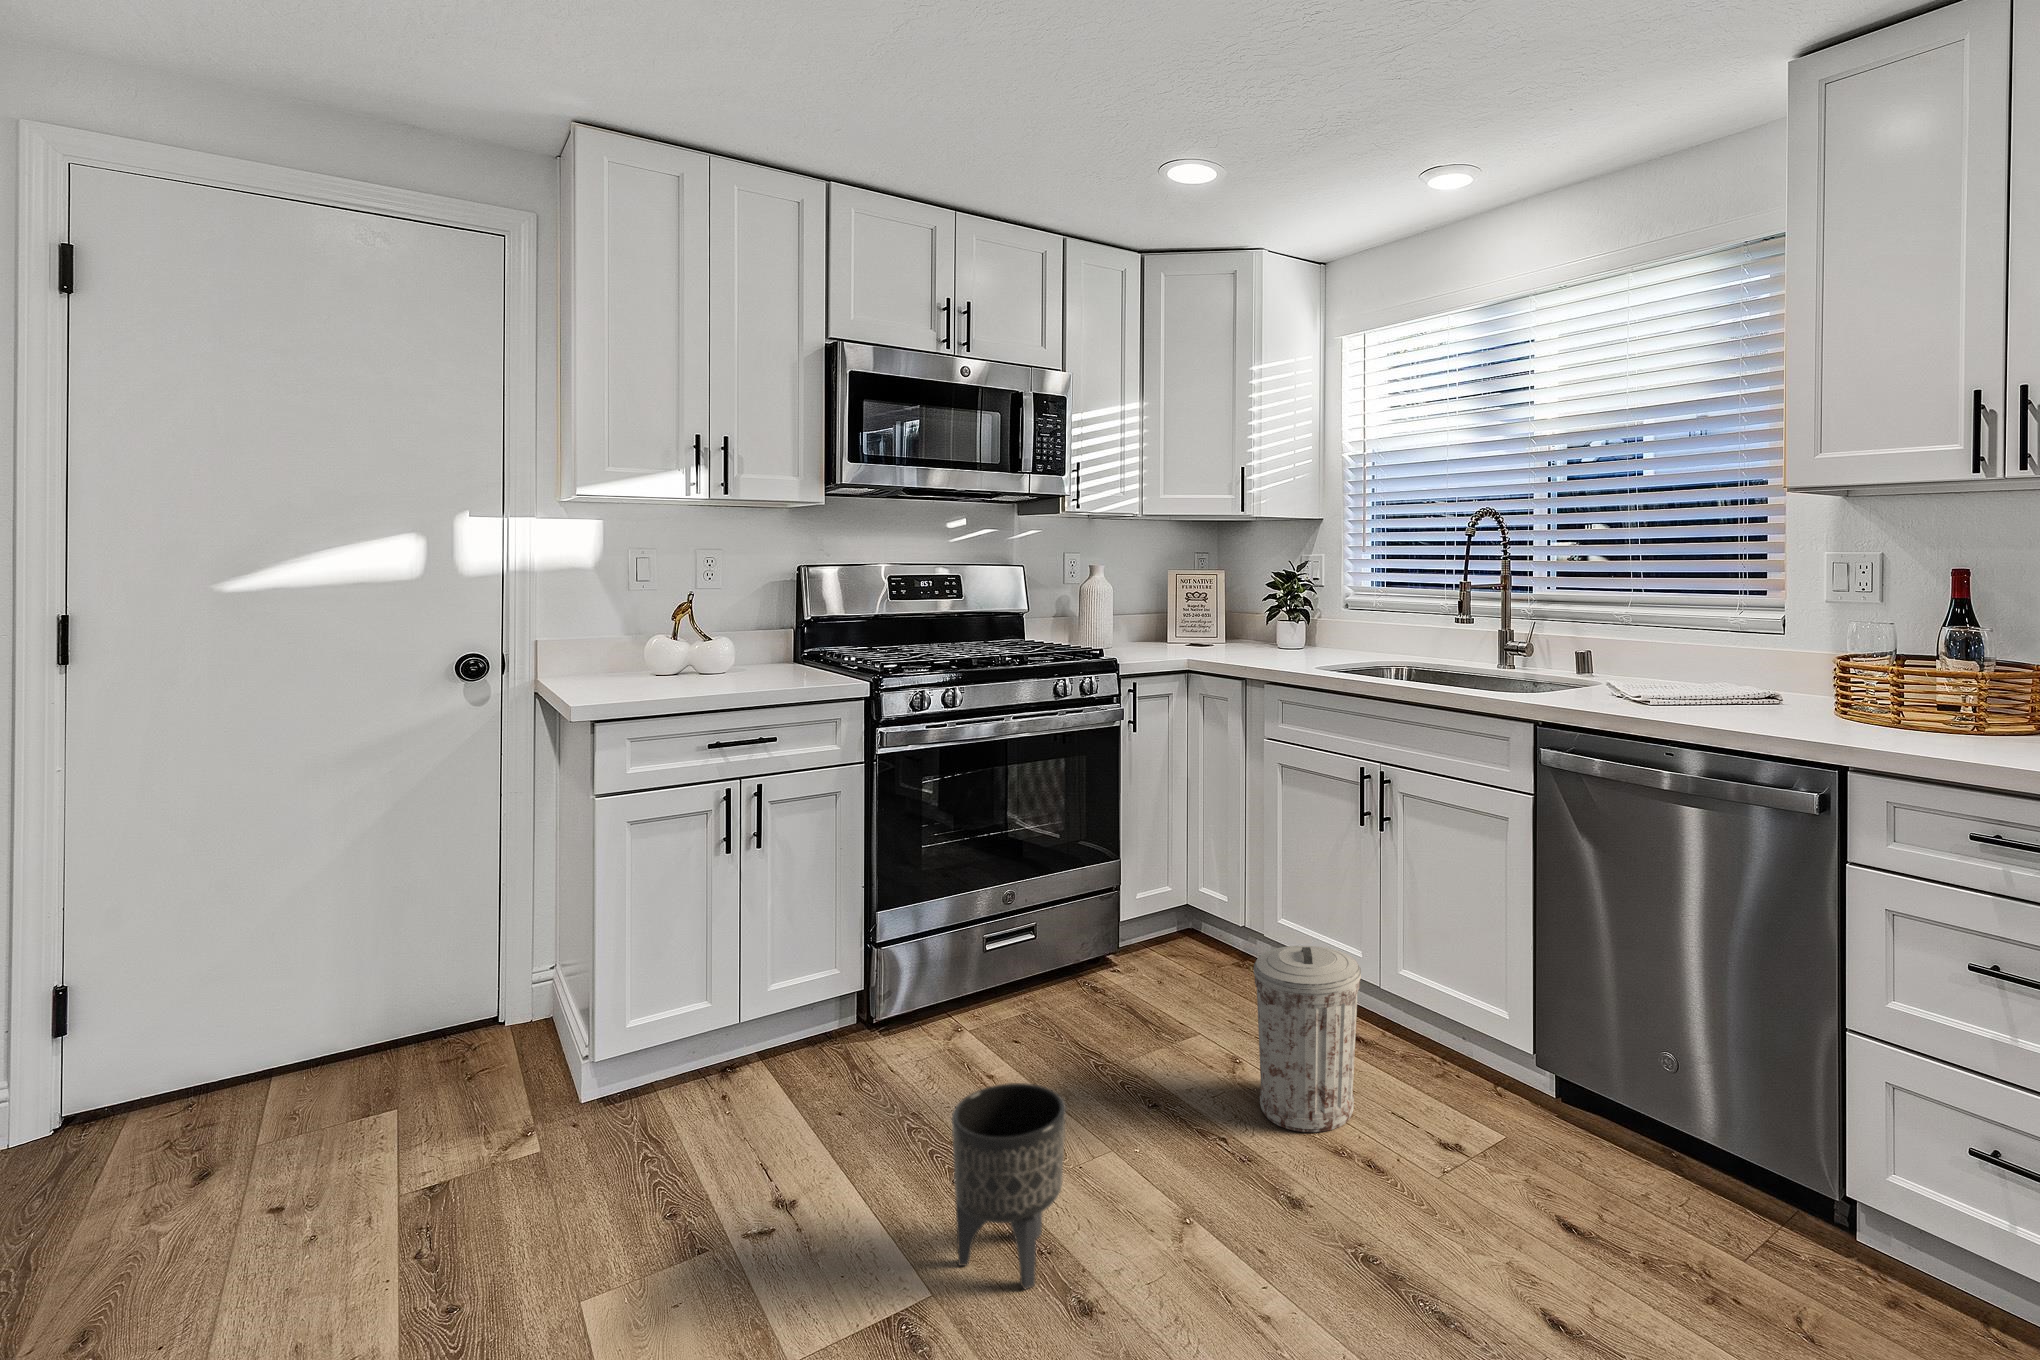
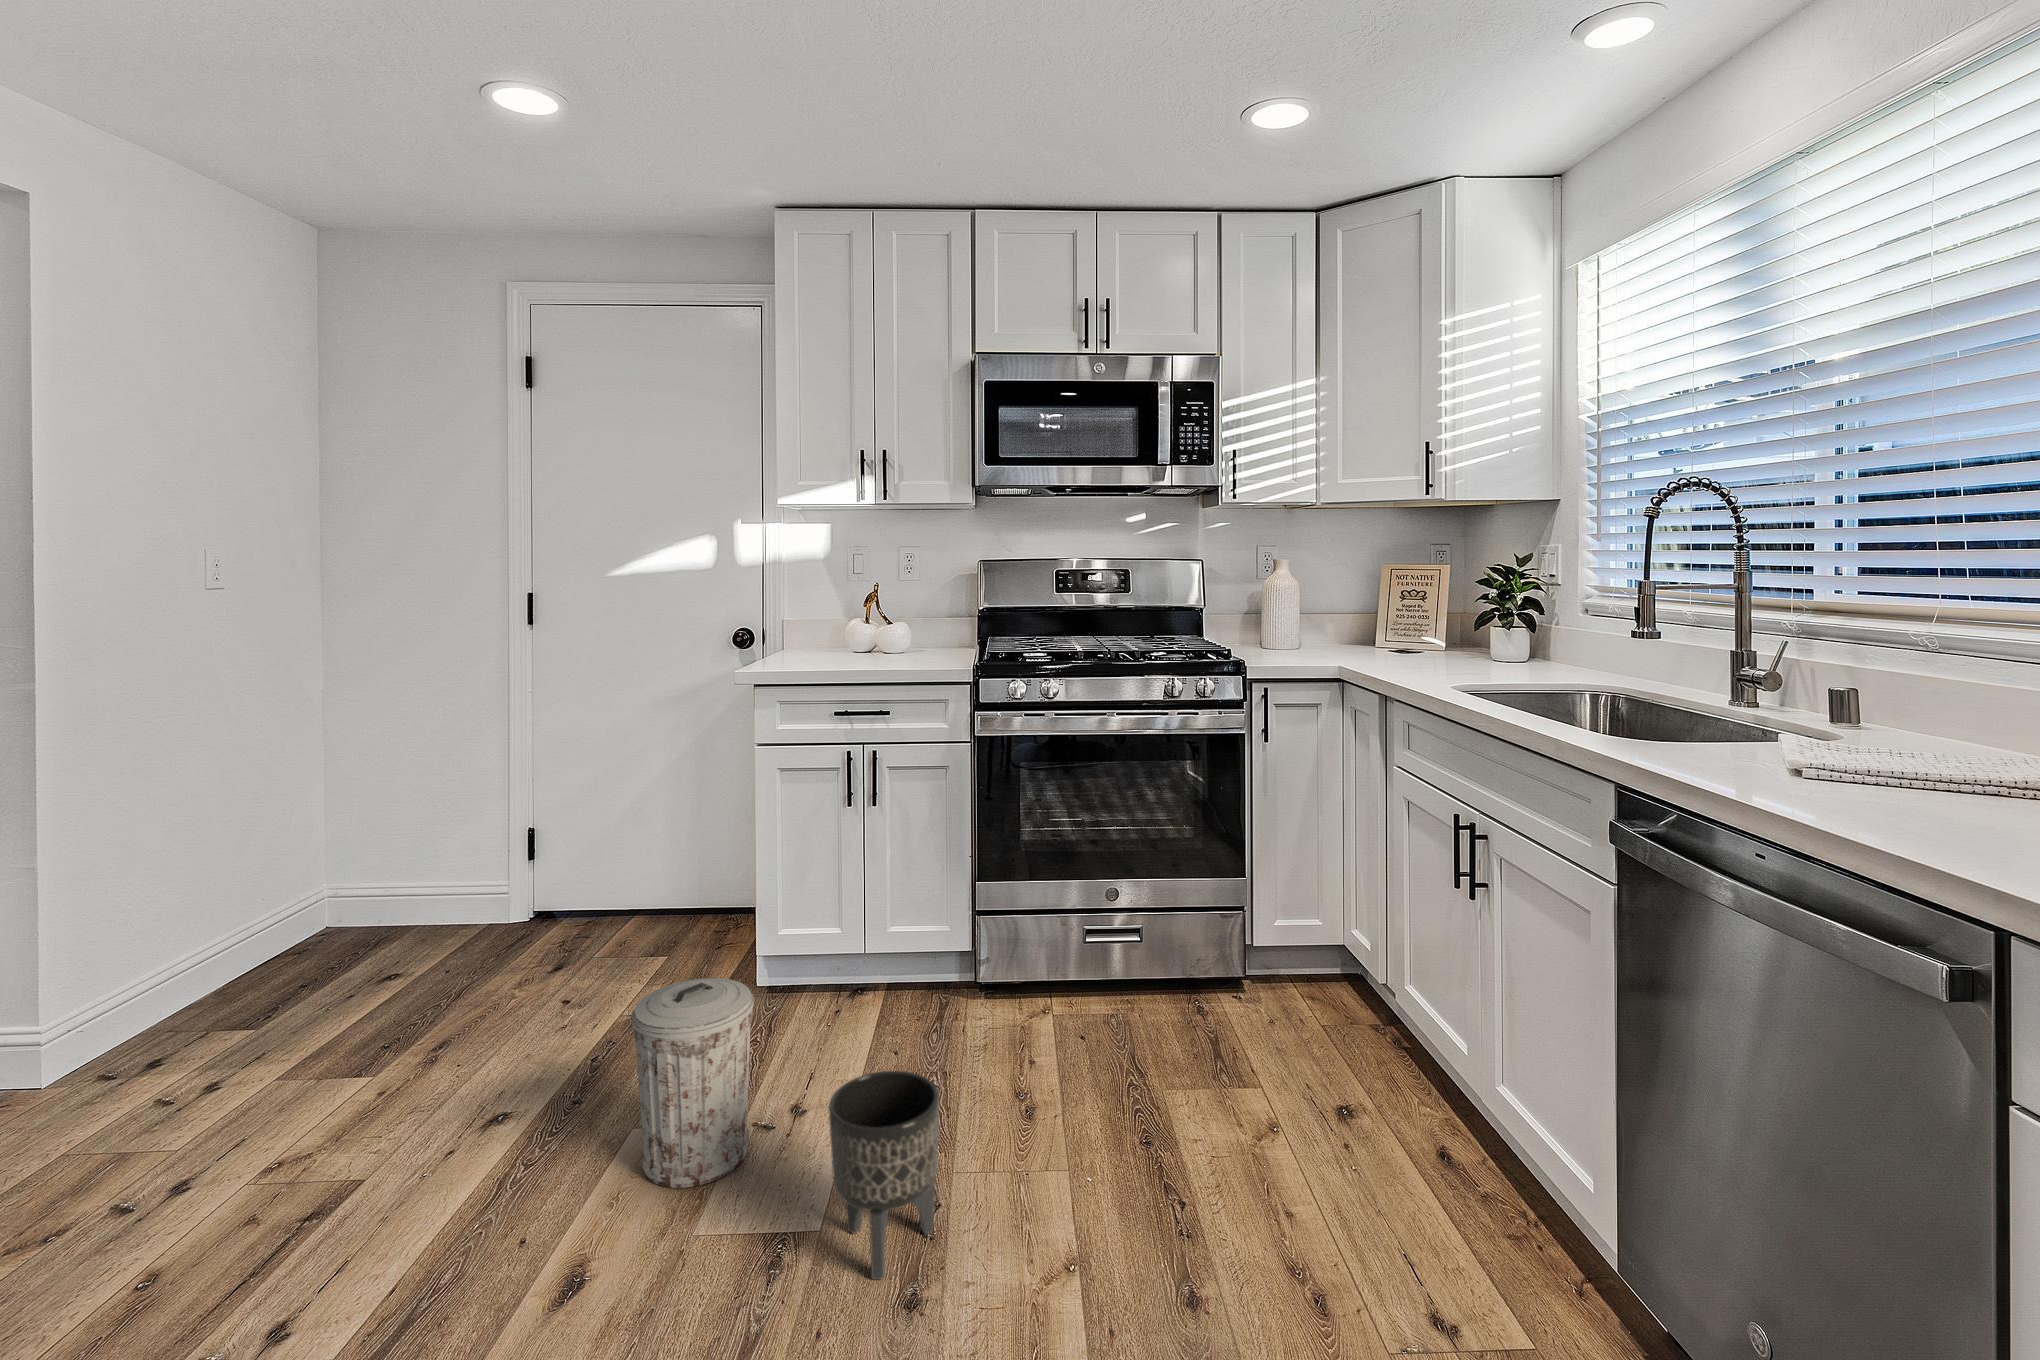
trash can: present [1253,946,1361,1132] -> present [631,978,754,1188]

